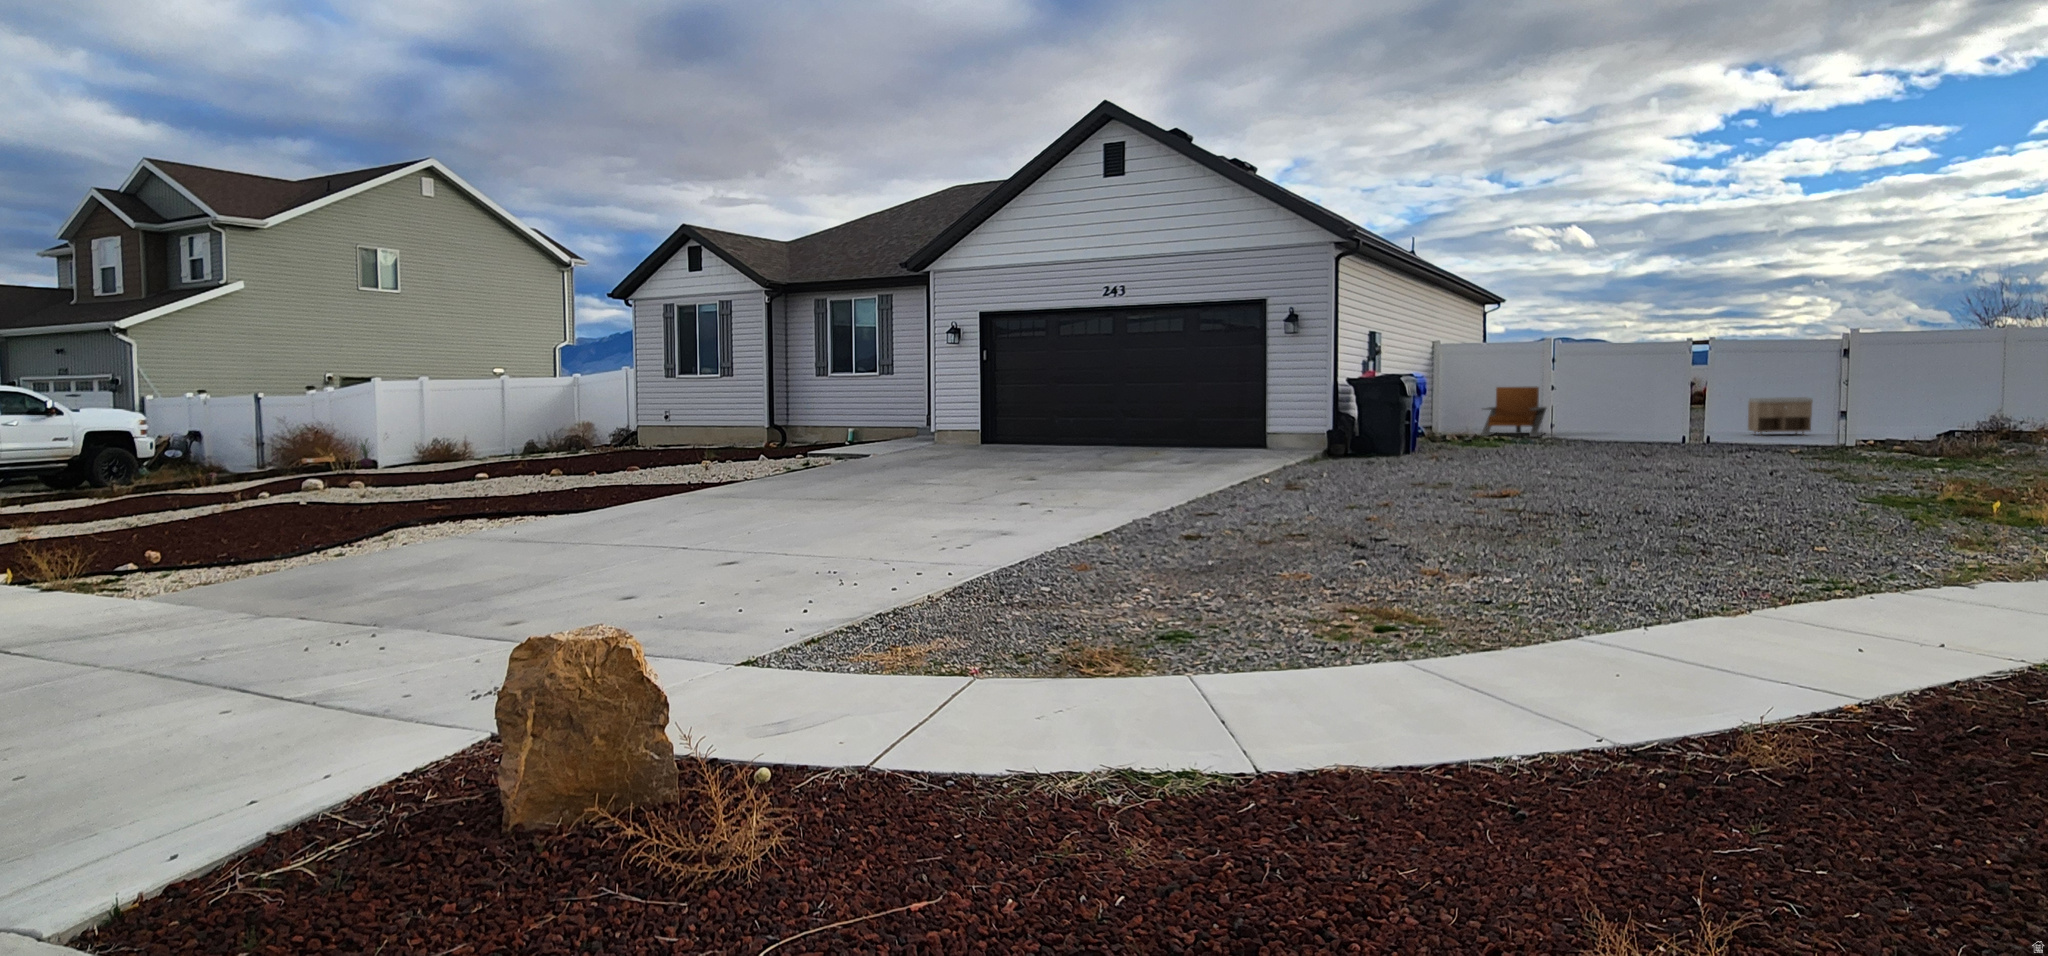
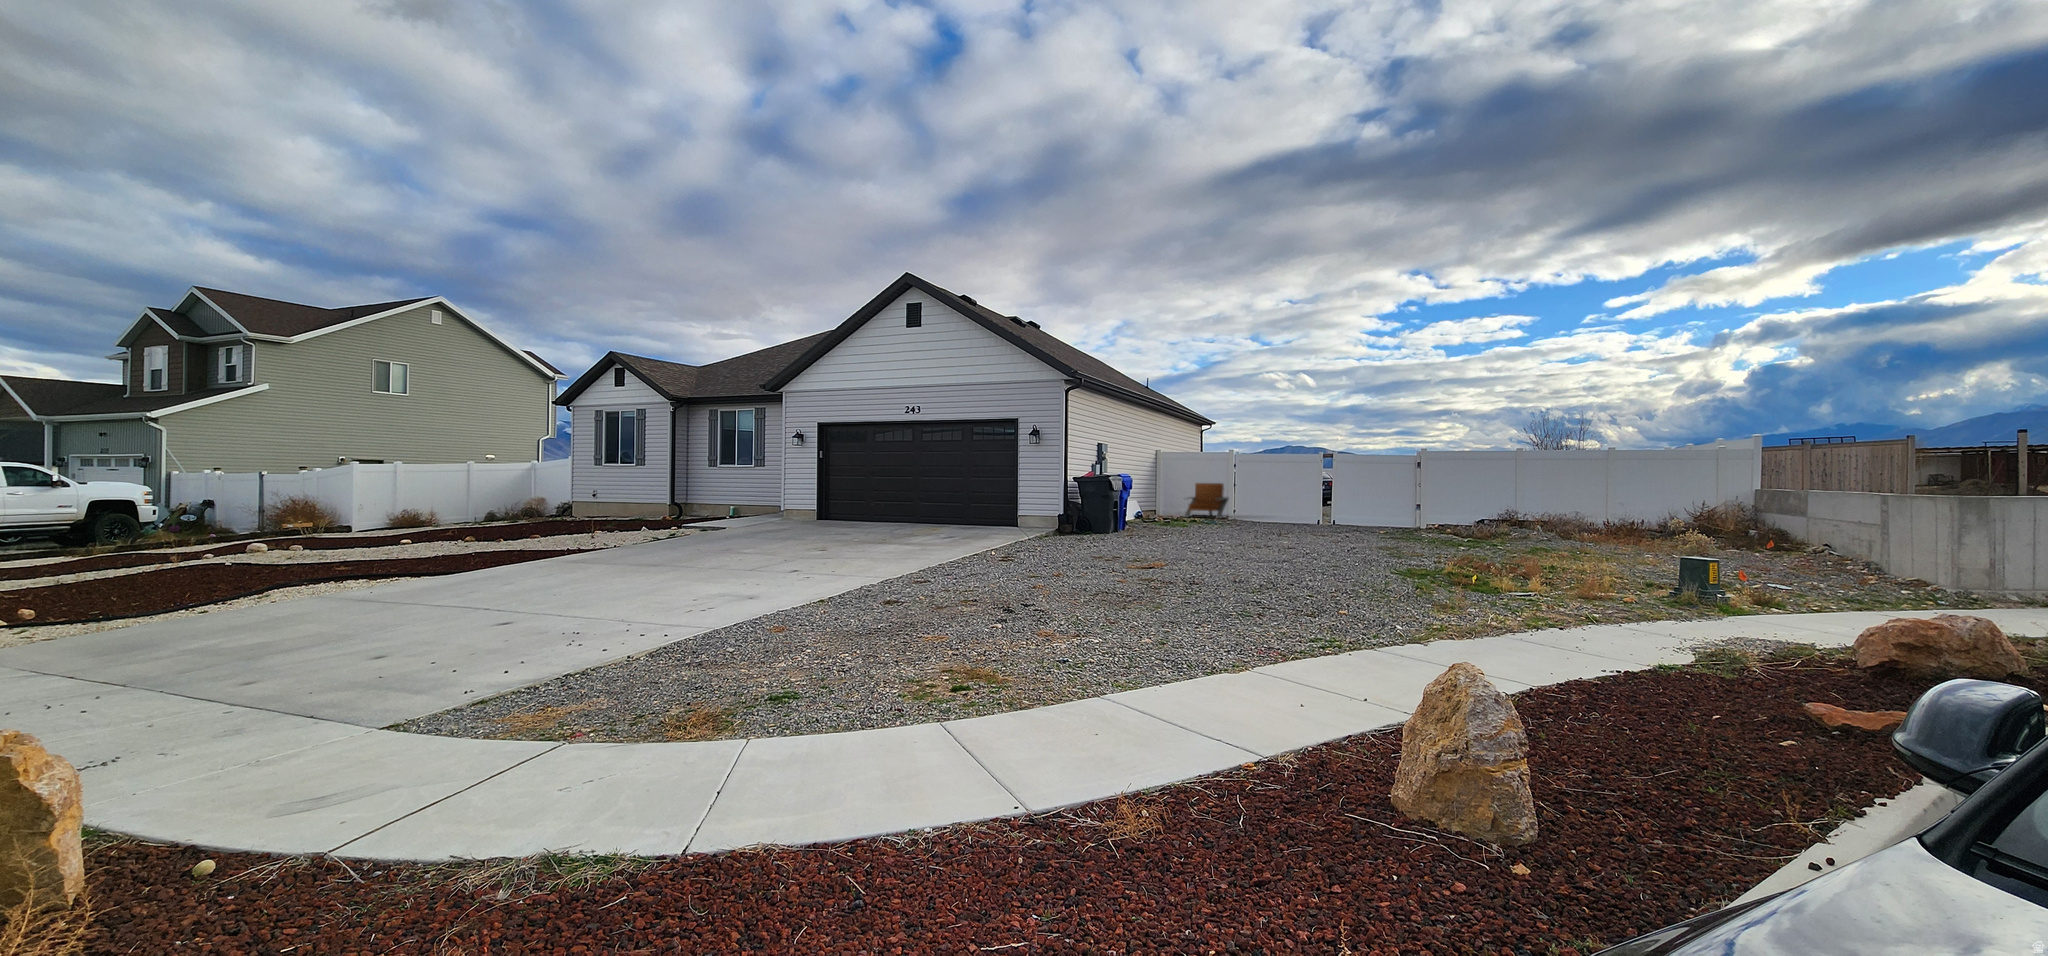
storage bench: present [1748,397,1813,435] -> none [1359,494,1399,521]
decorative plant: present [361,439,372,467] -> present [169,513,180,532]

